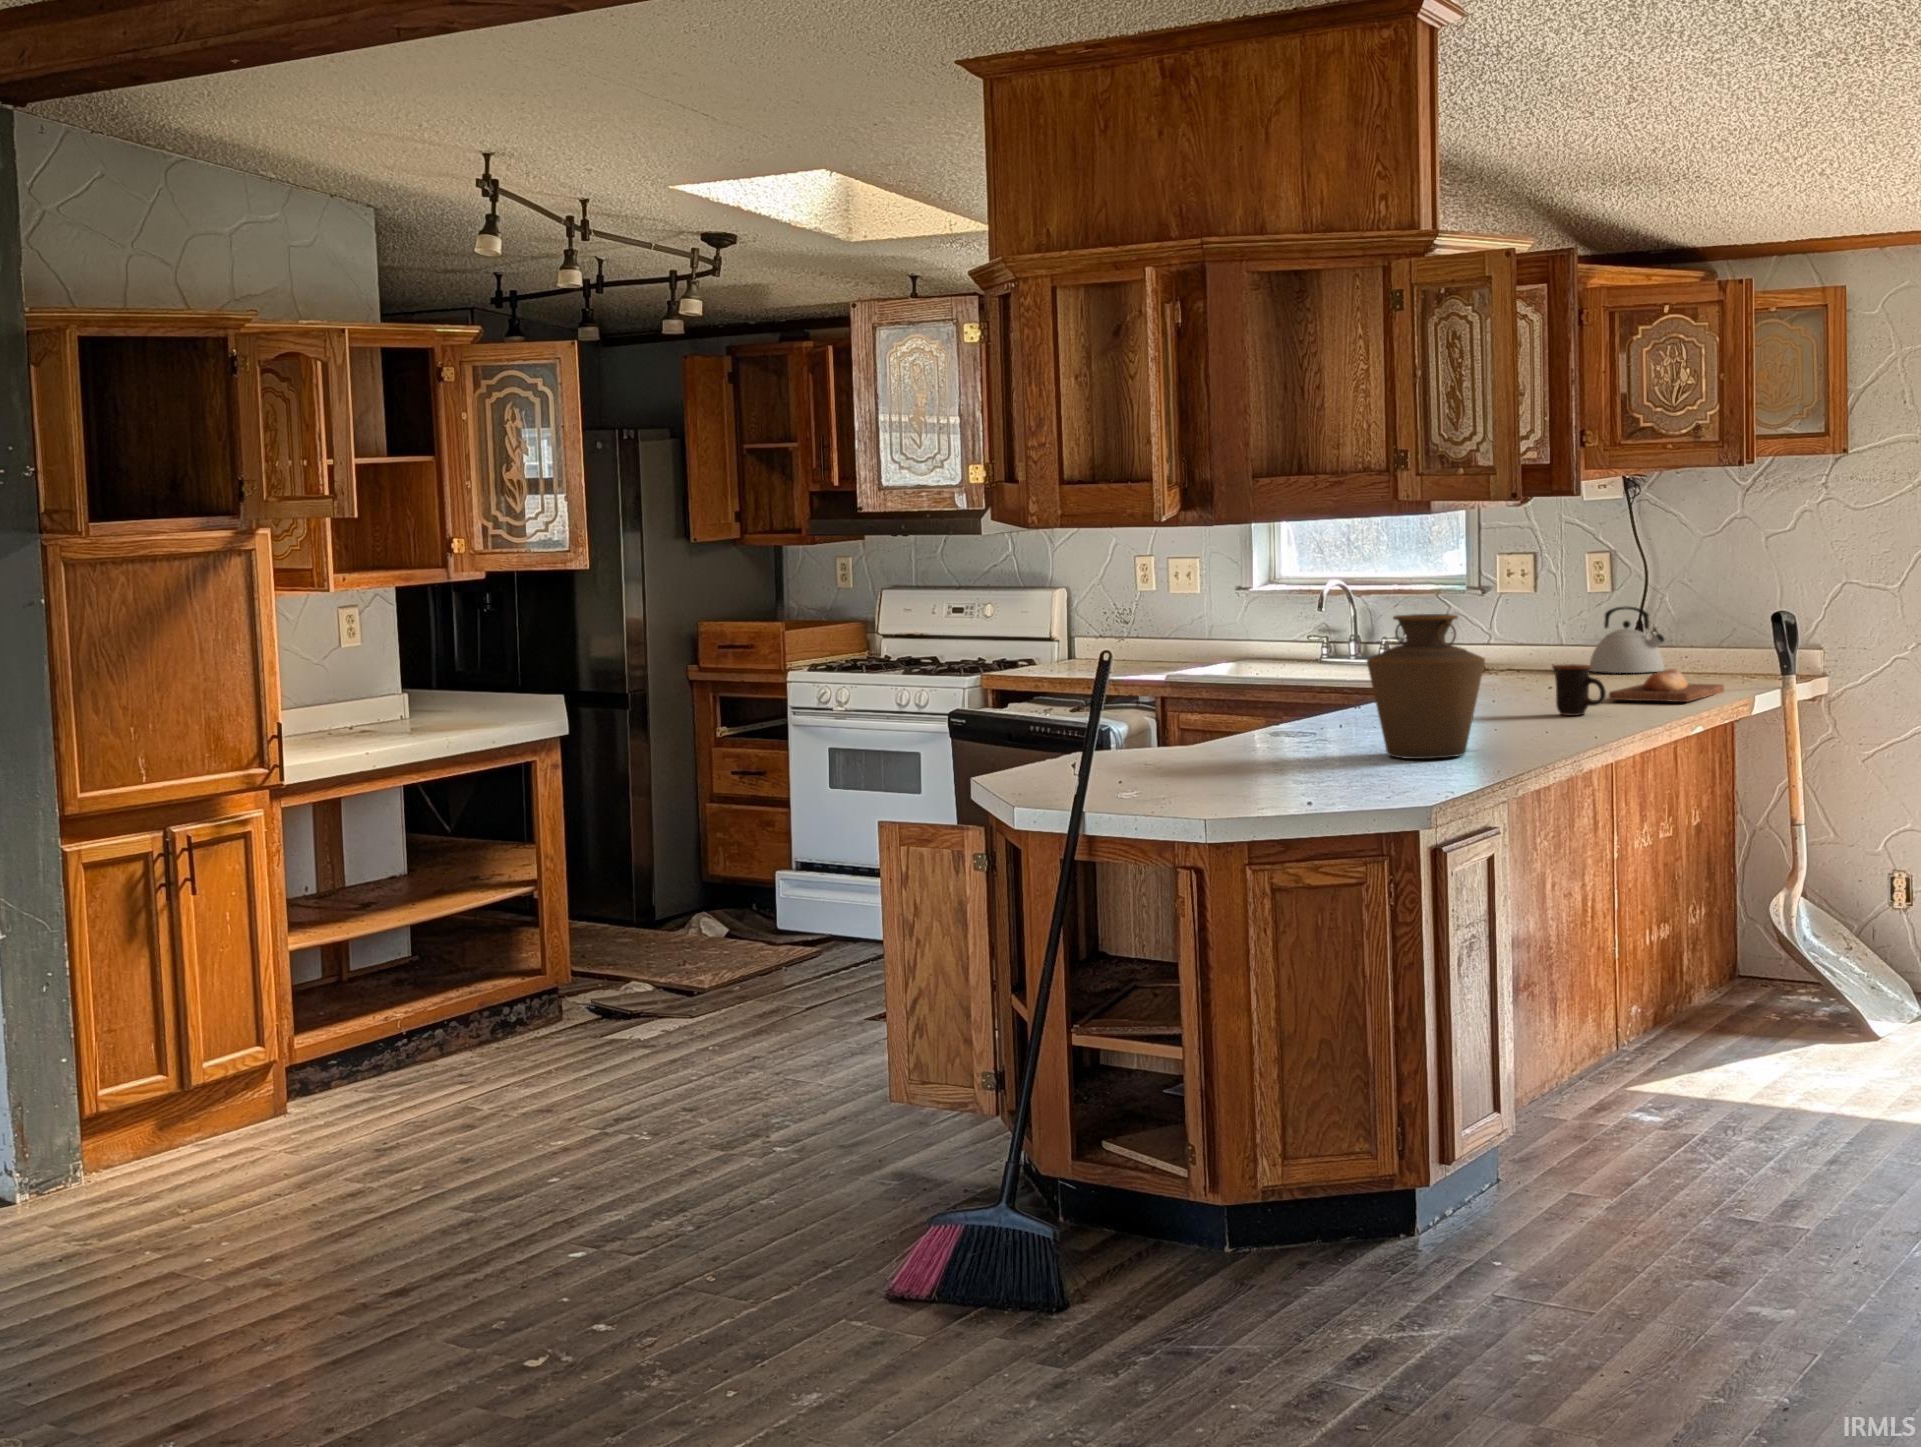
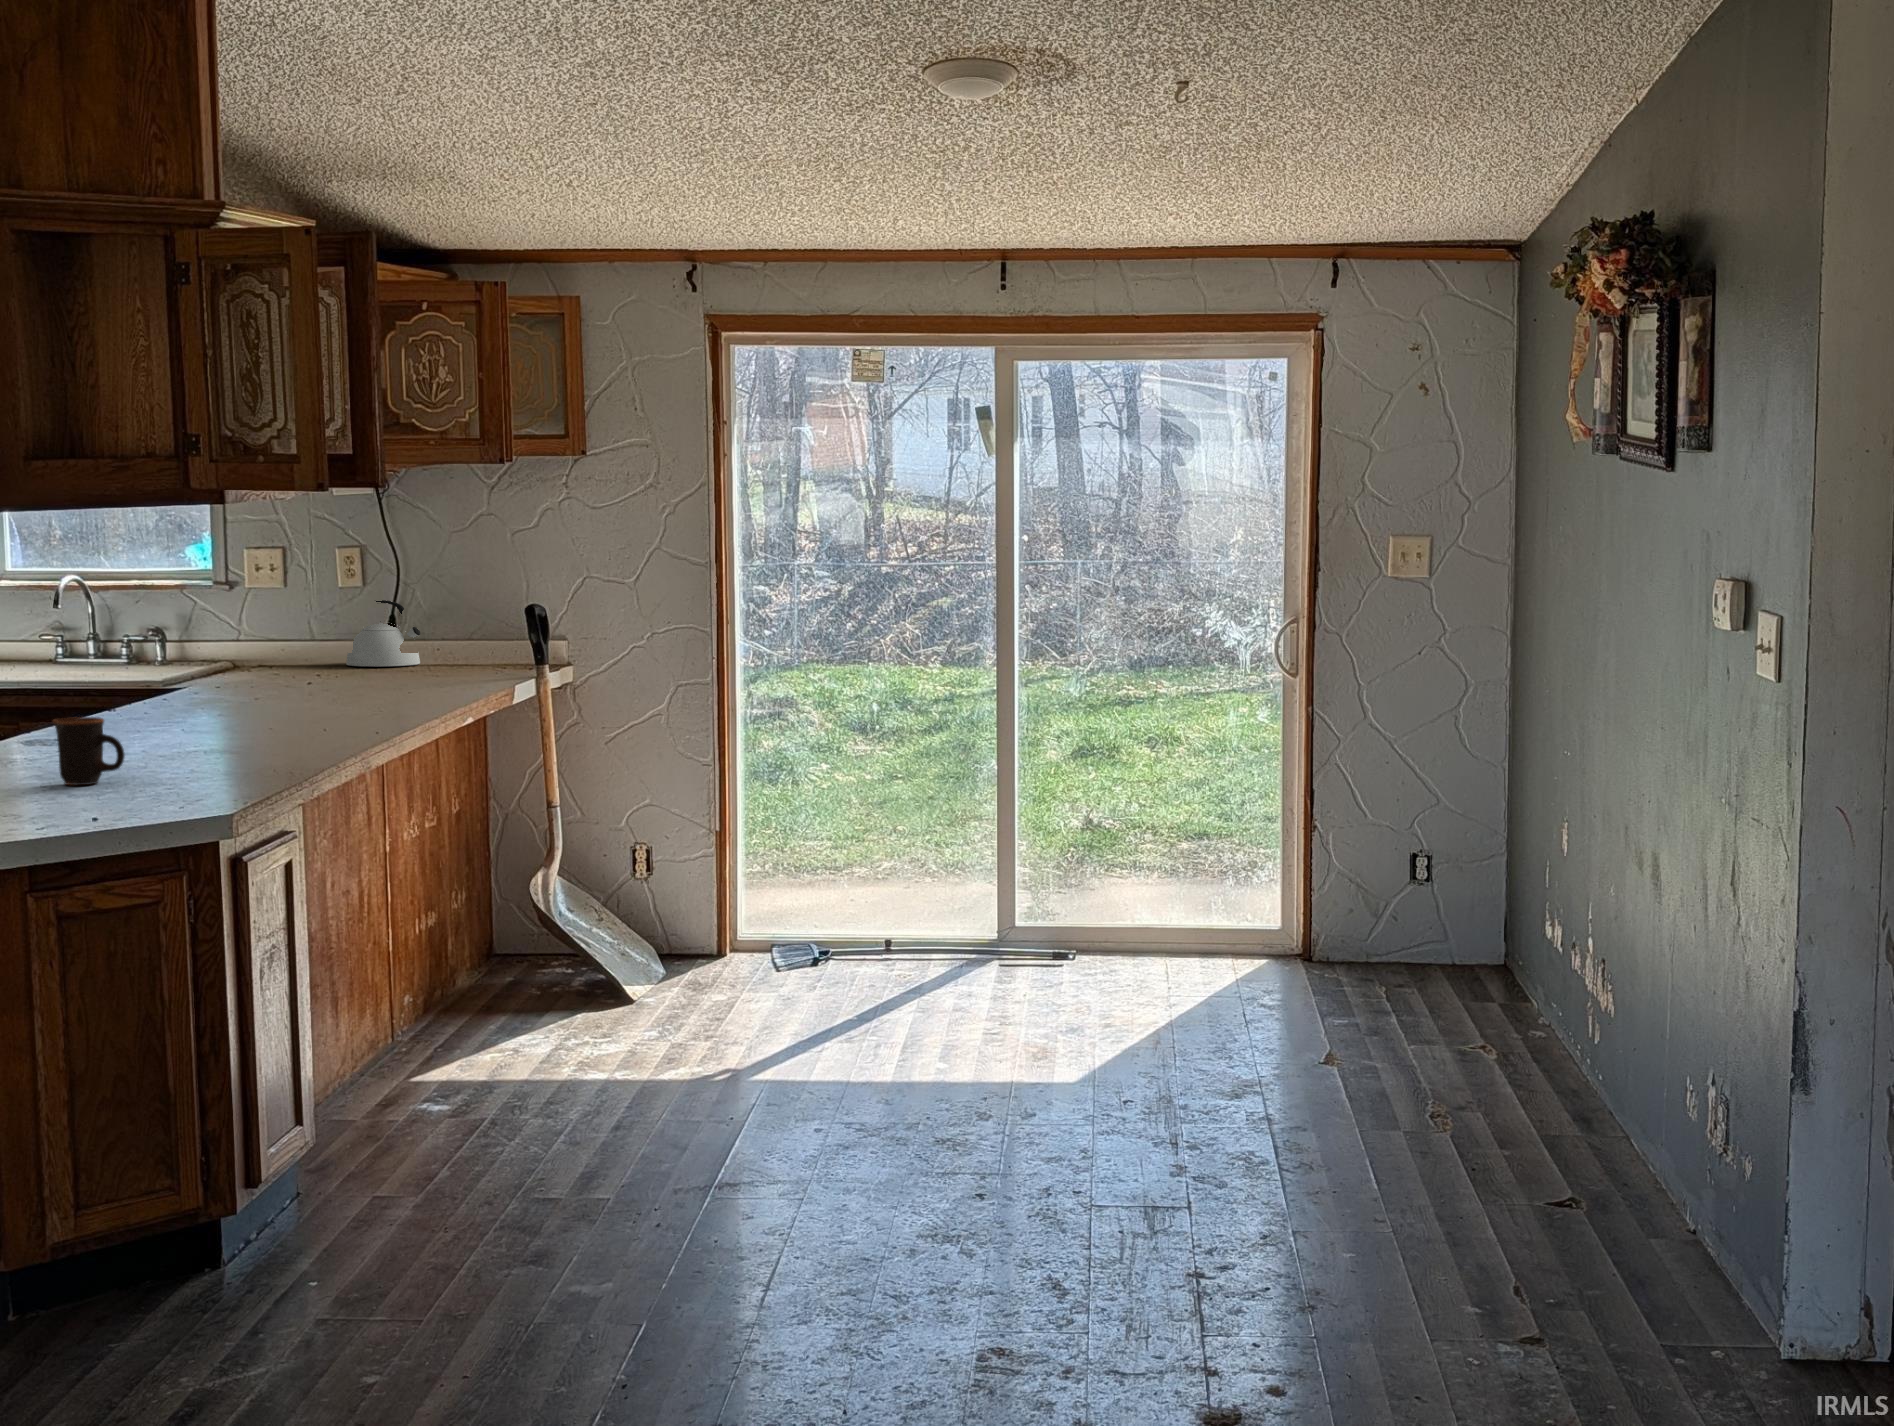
vase: present [1367,614,1485,759] -> none [141,609,271,763]
mug: present [1552,664,1606,716] -> present [53,717,125,785]
bread loaf: present [1609,669,1724,702] -> none [378,662,485,694]

